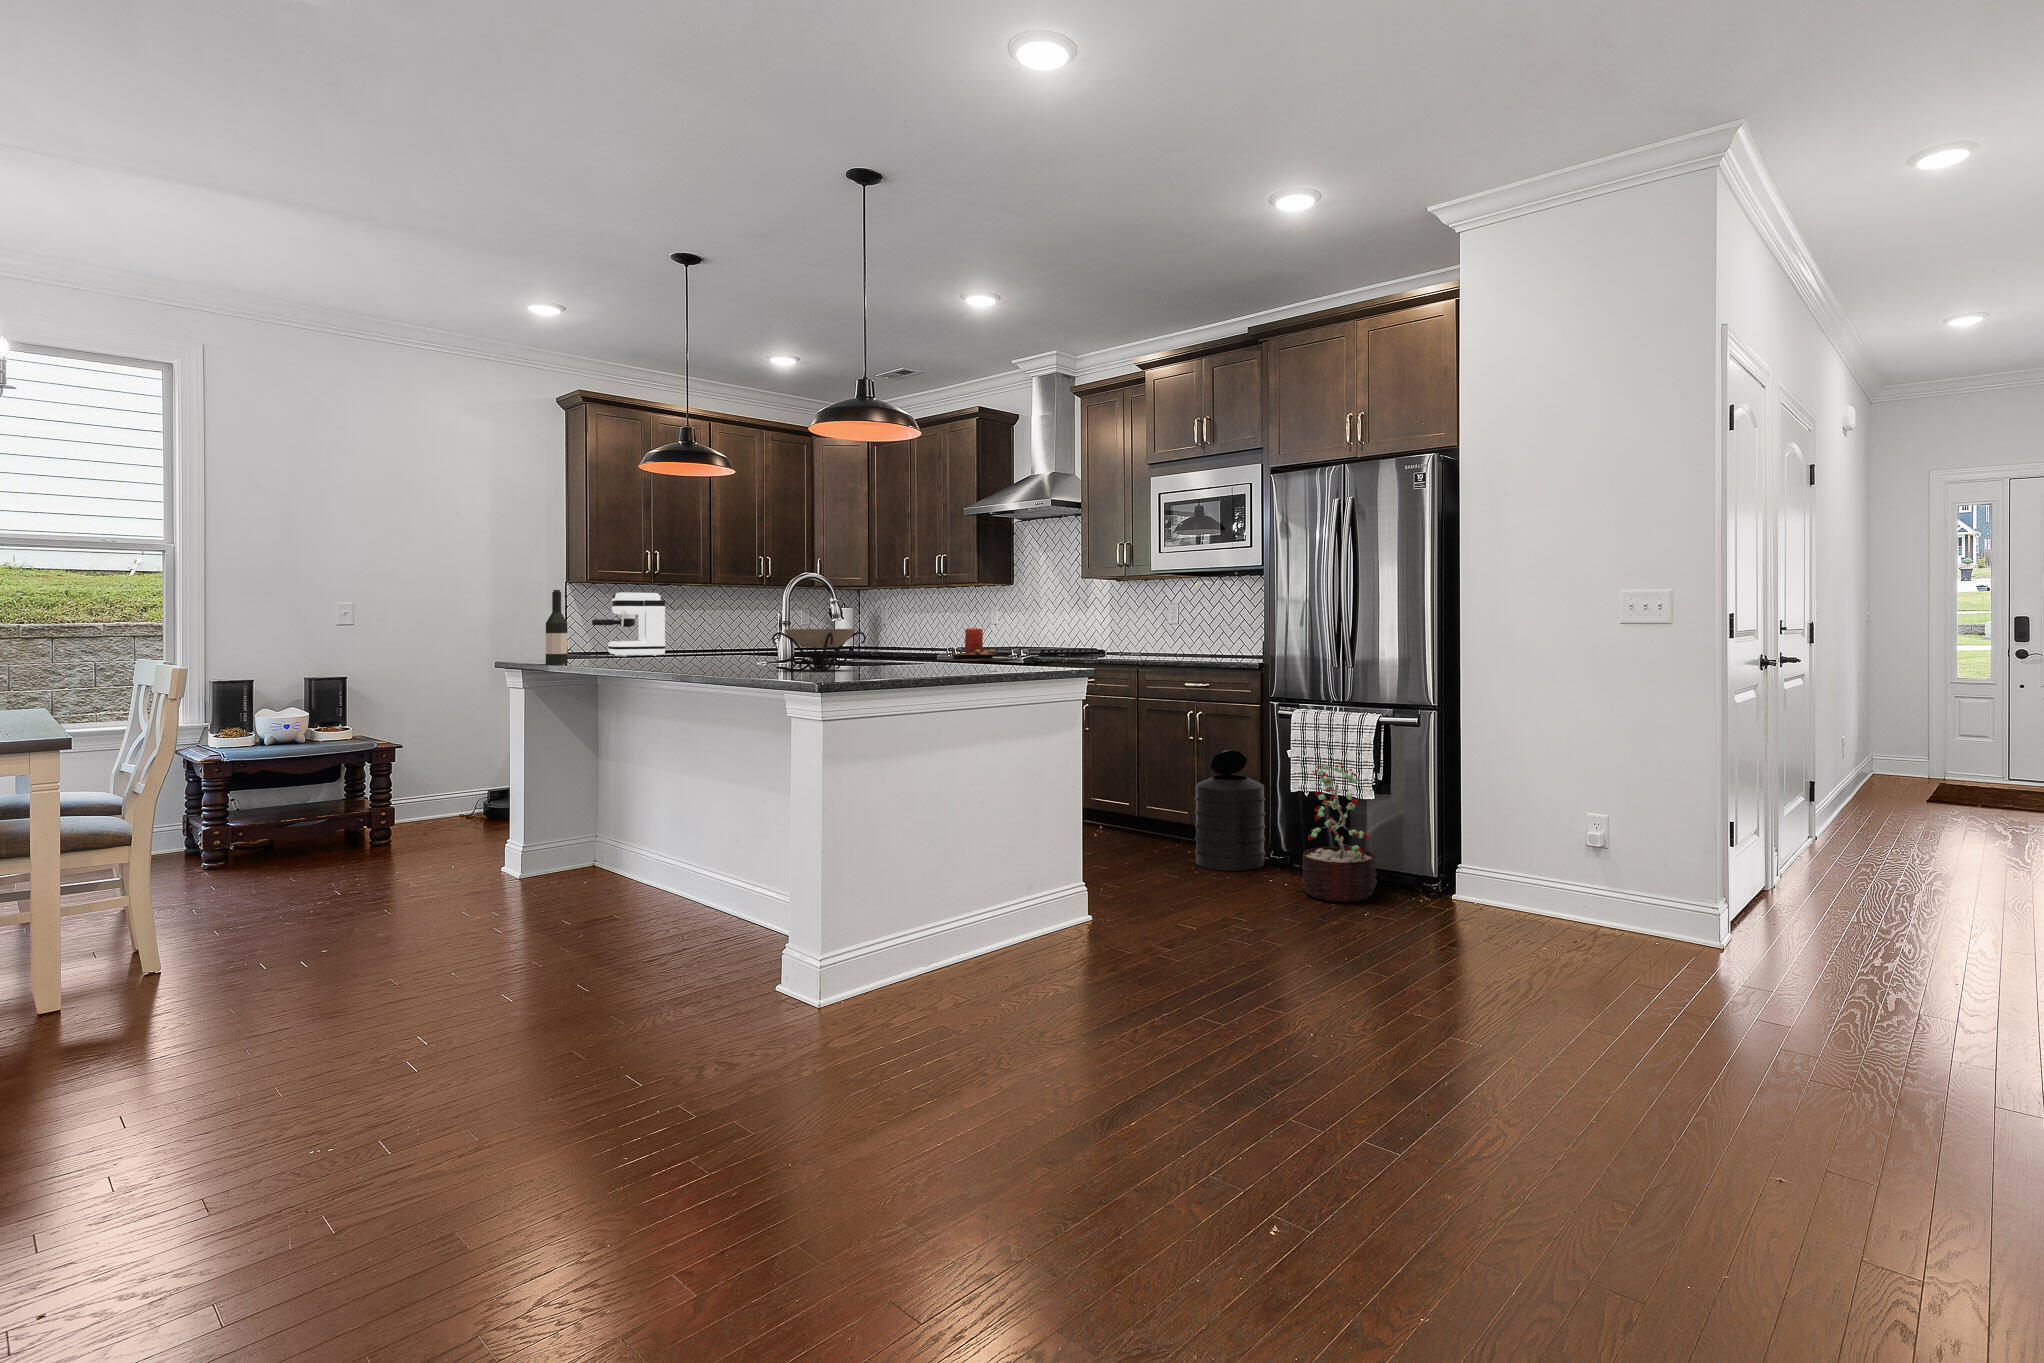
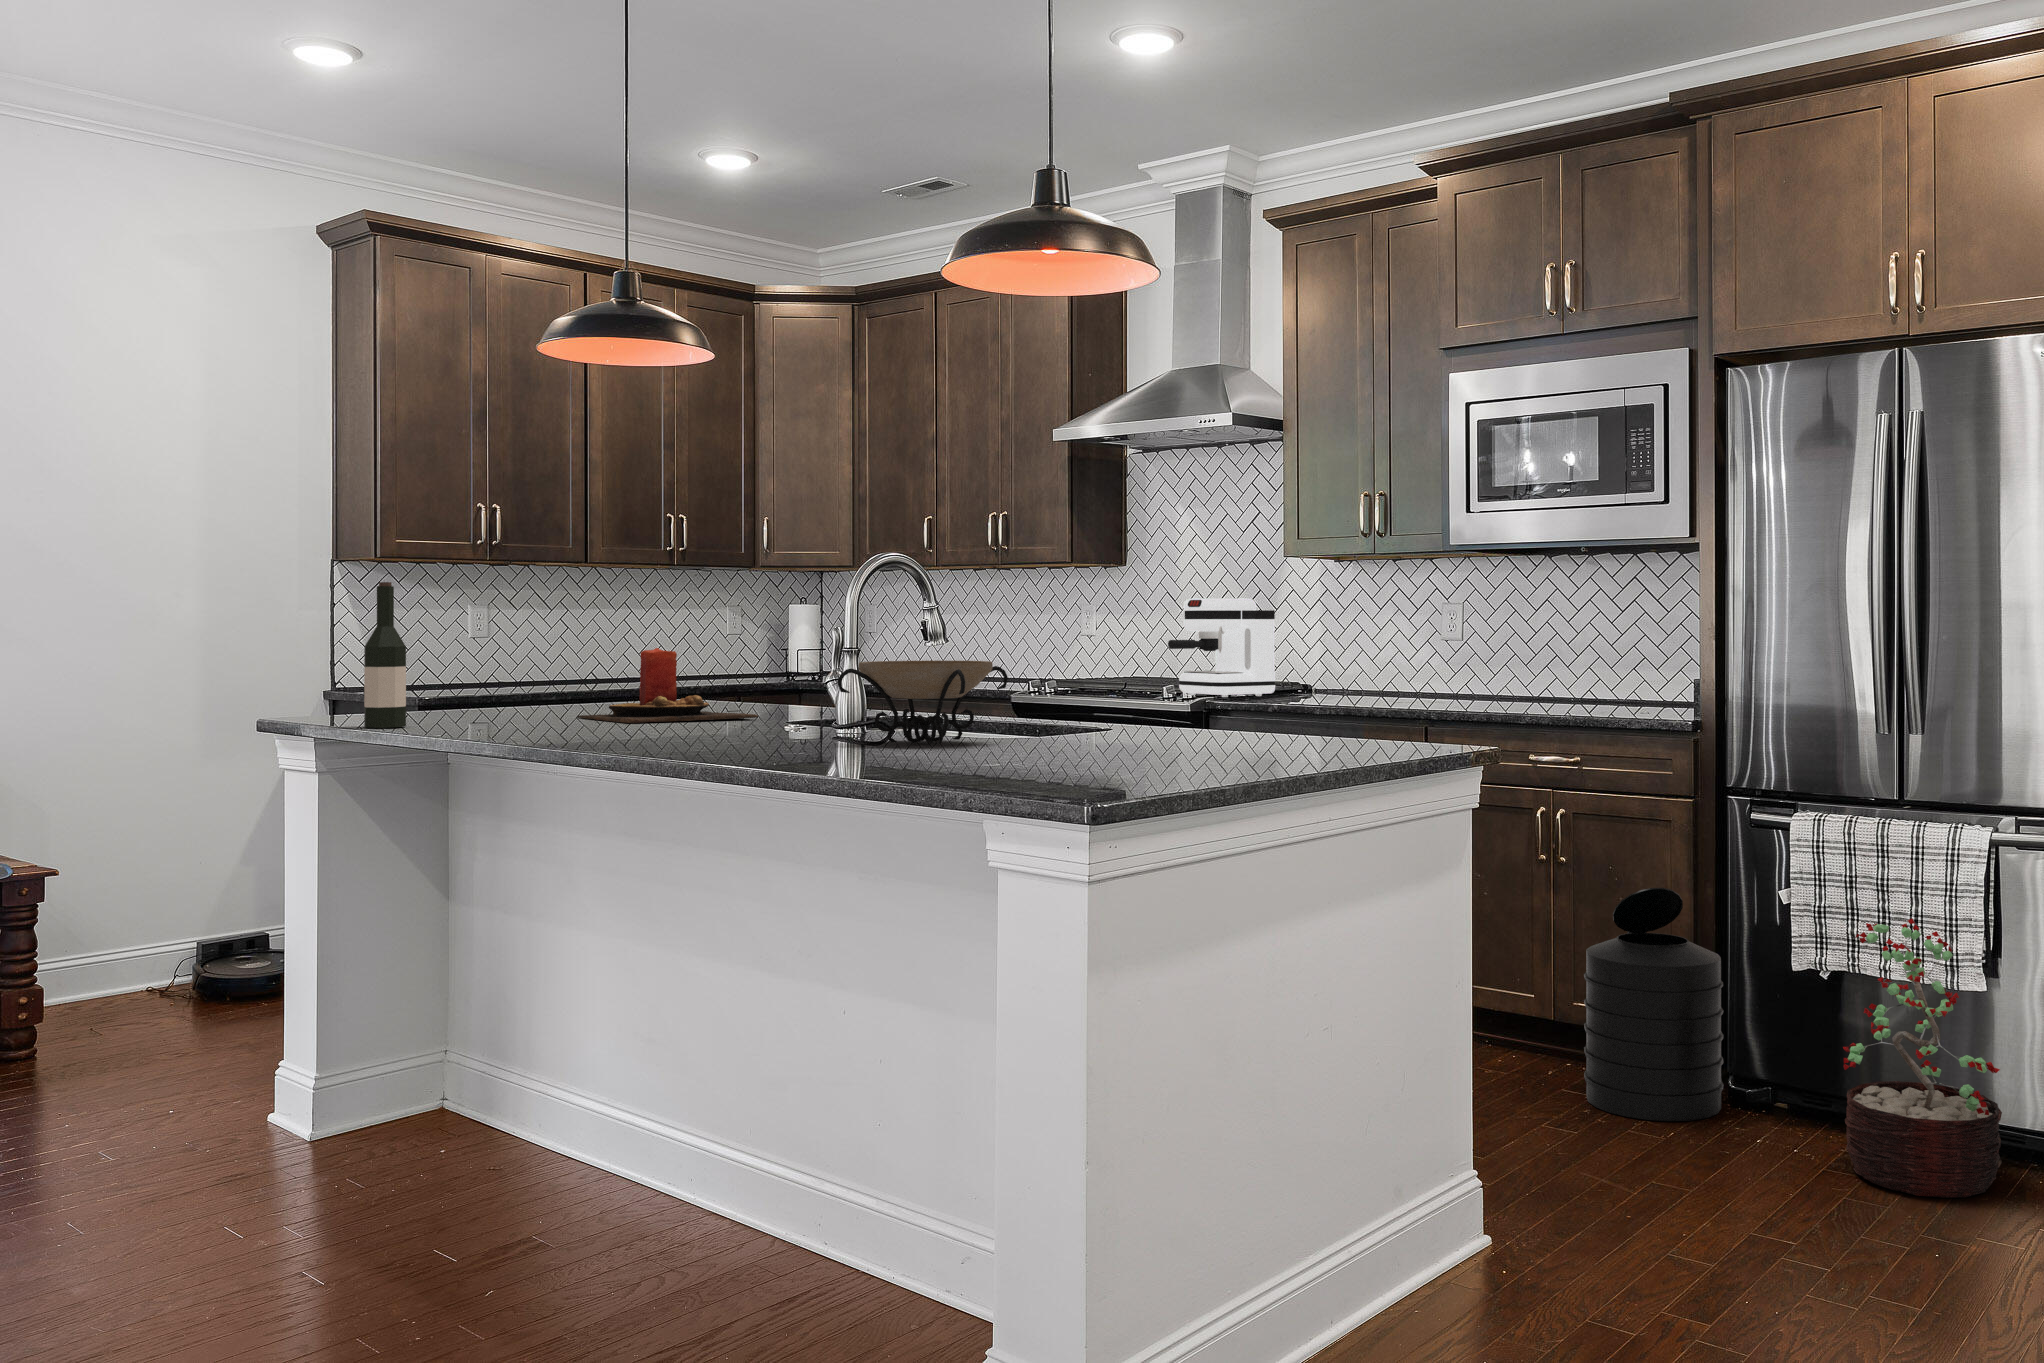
coffee maker: present [592,593,665,656] -> present [1168,598,1275,697]
candle: present [936,628,1020,662] -> present [577,648,758,723]

